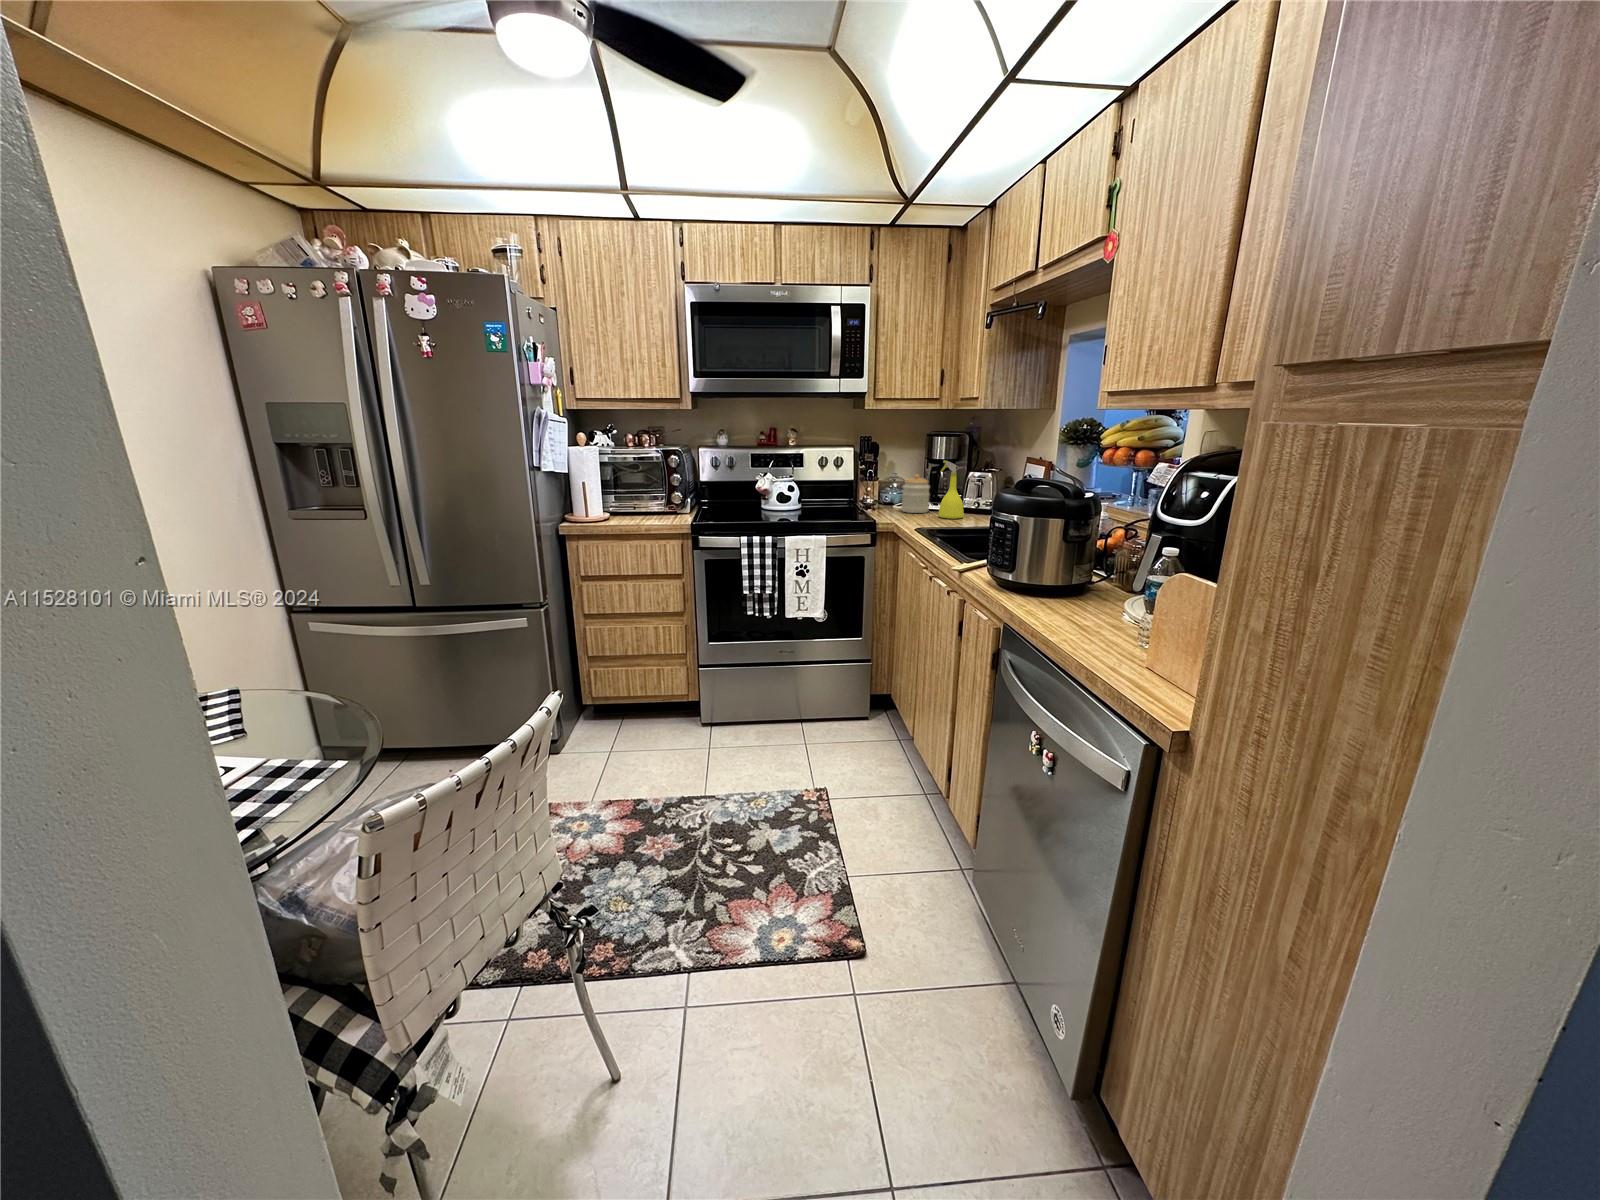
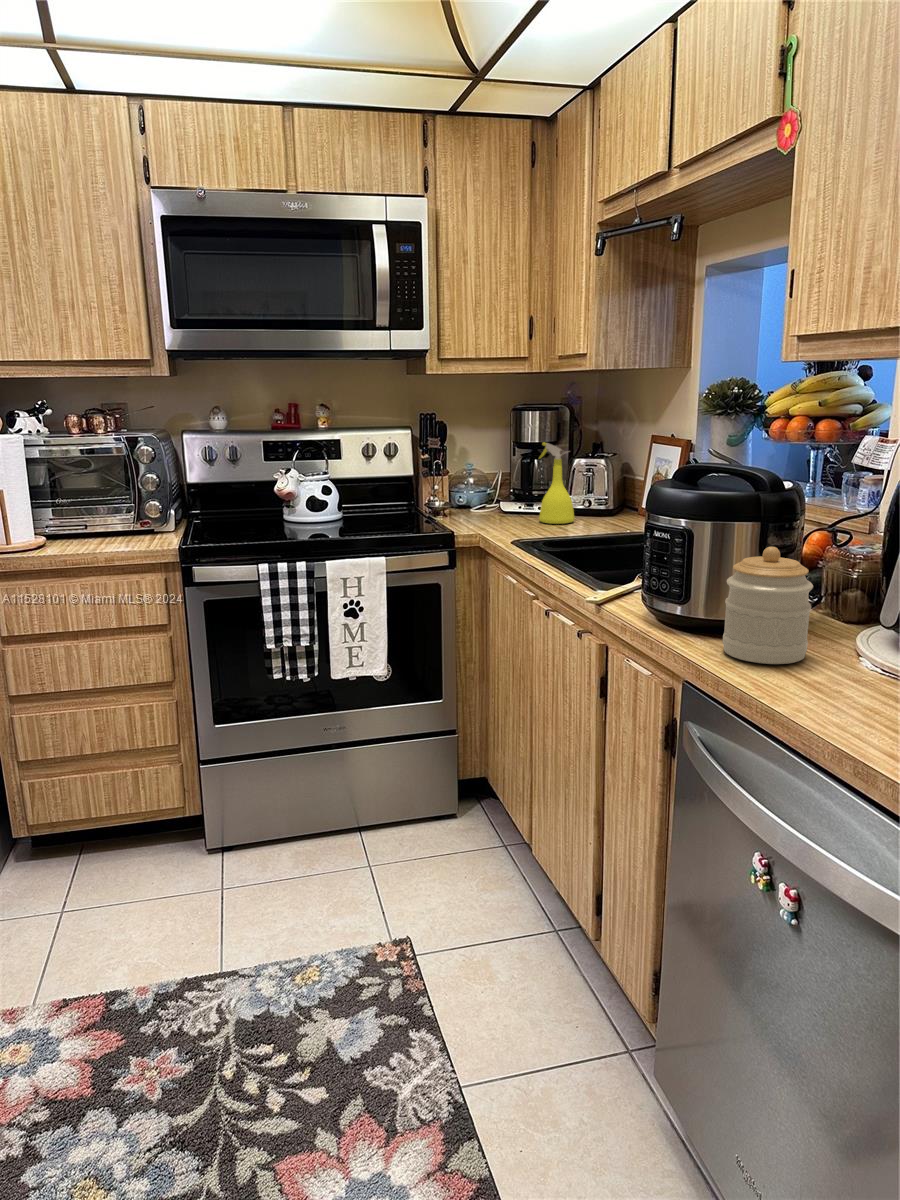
jar: present [901,474,930,513] -> present [723,547,813,664]

